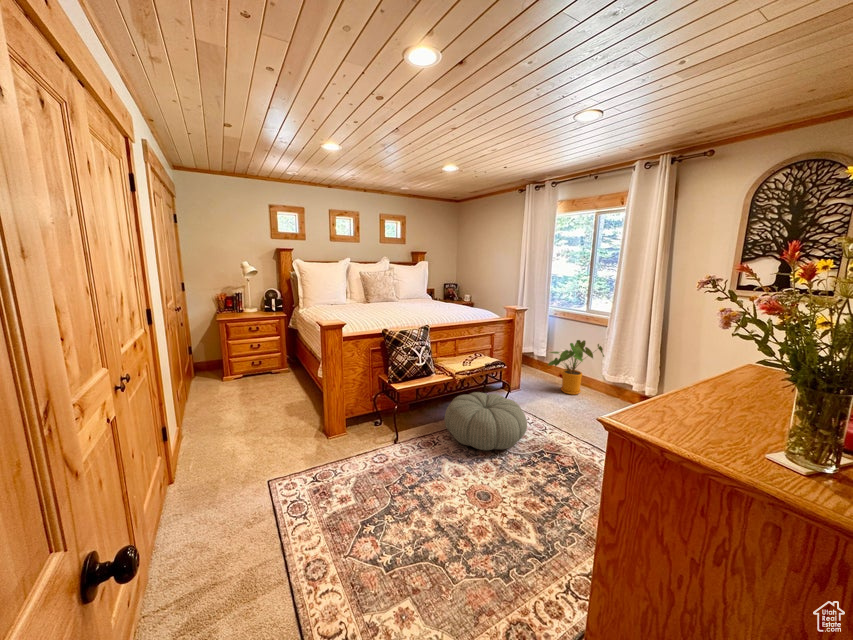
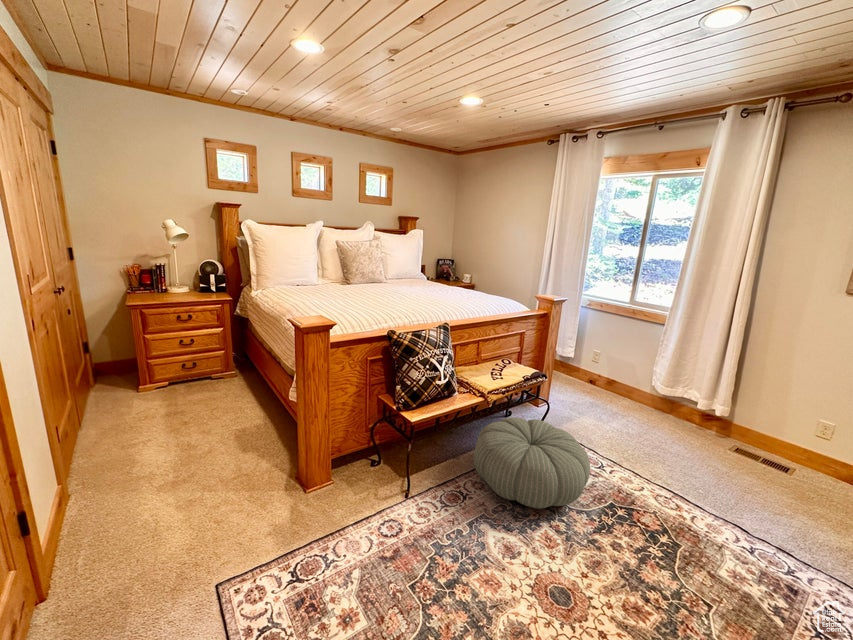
house plant: present [548,340,604,395] -> none [586,341,659,411]

